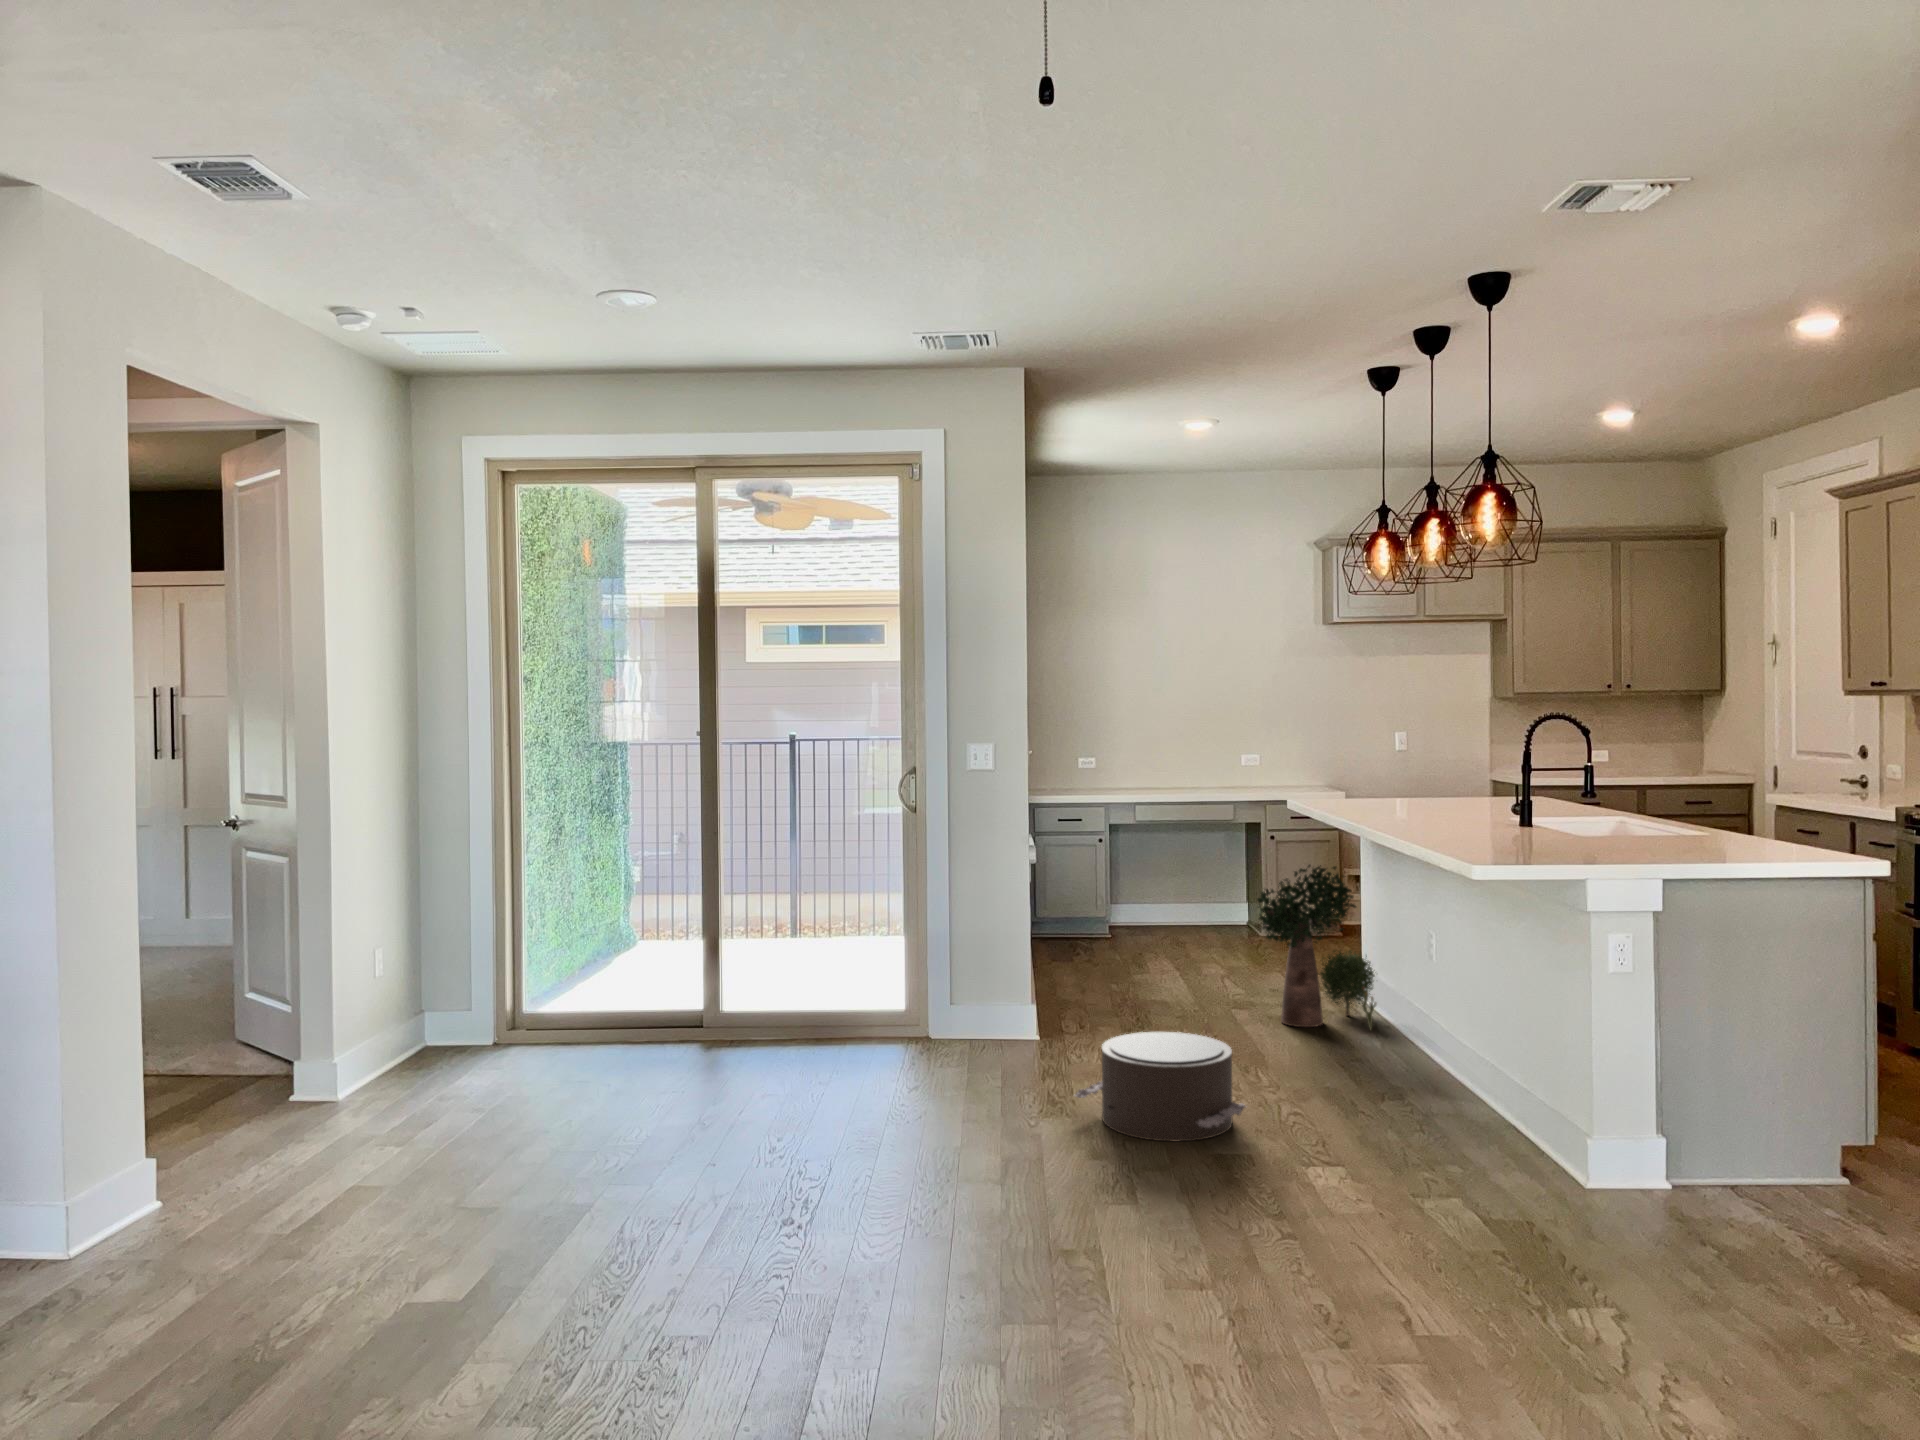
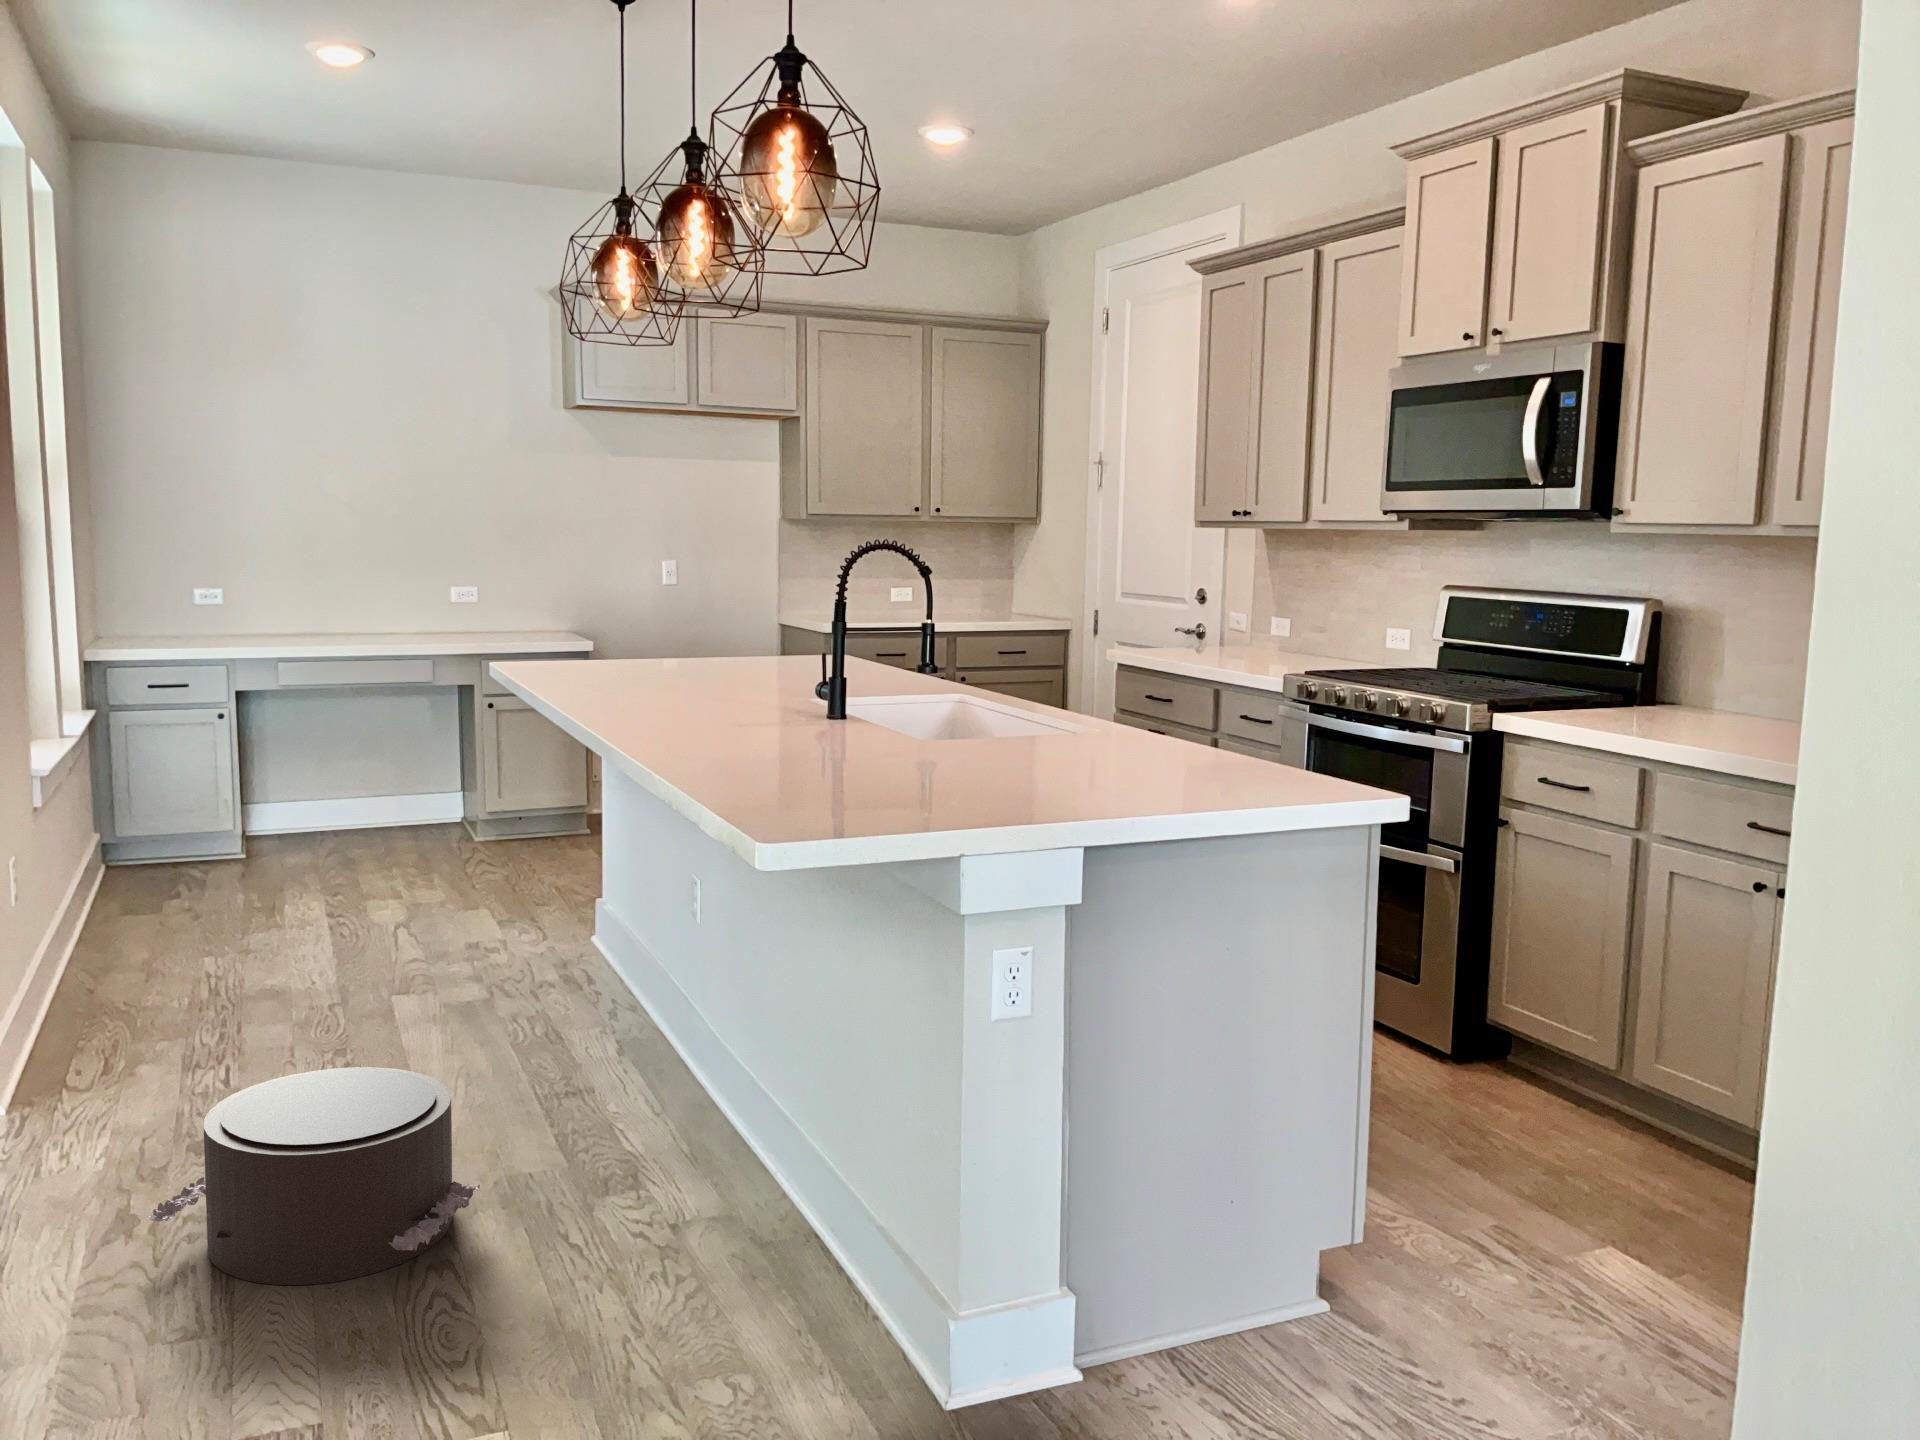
potted plant: present [1257,865,1376,1030] -> none [481,754,662,998]

